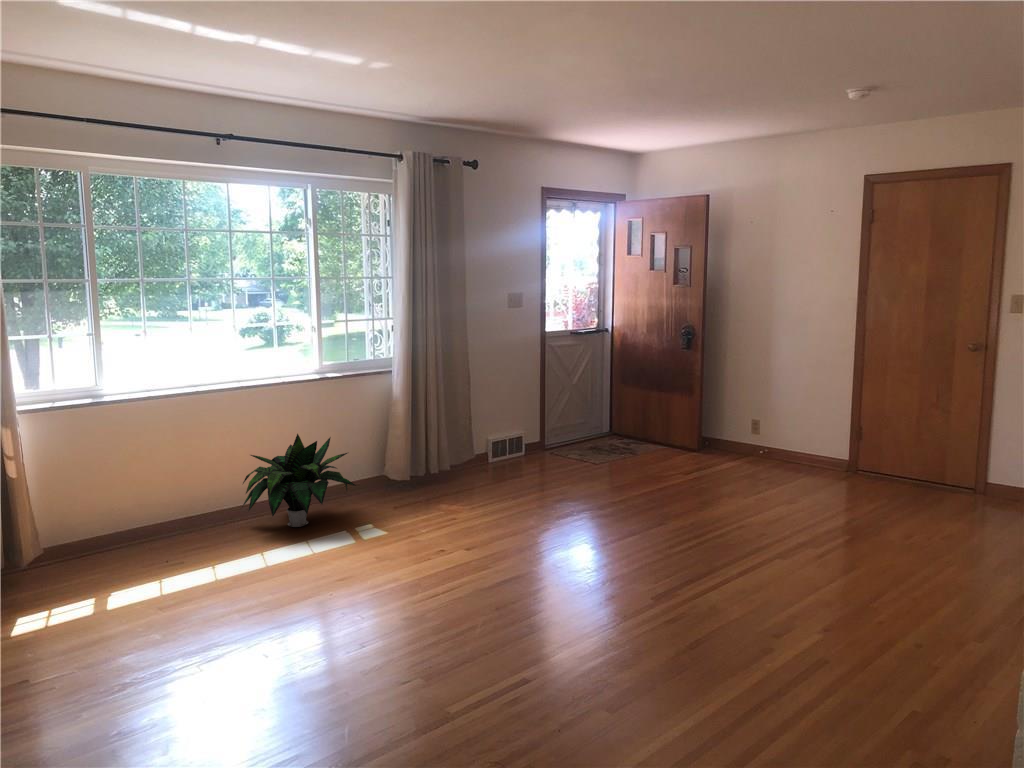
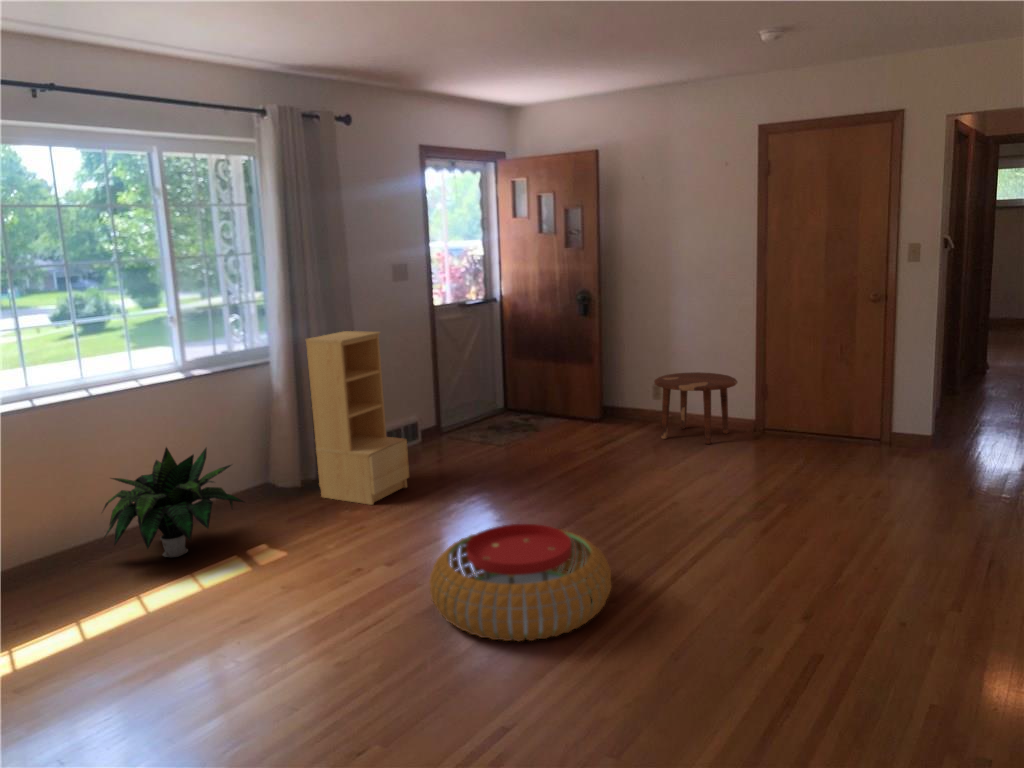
bookshelf: none [423,347,506,501] -> present [306,331,409,505]
side table: none [748,406,831,476] -> present [654,372,737,444]
pouf: none [491,523,656,625] -> present [429,524,611,641]

